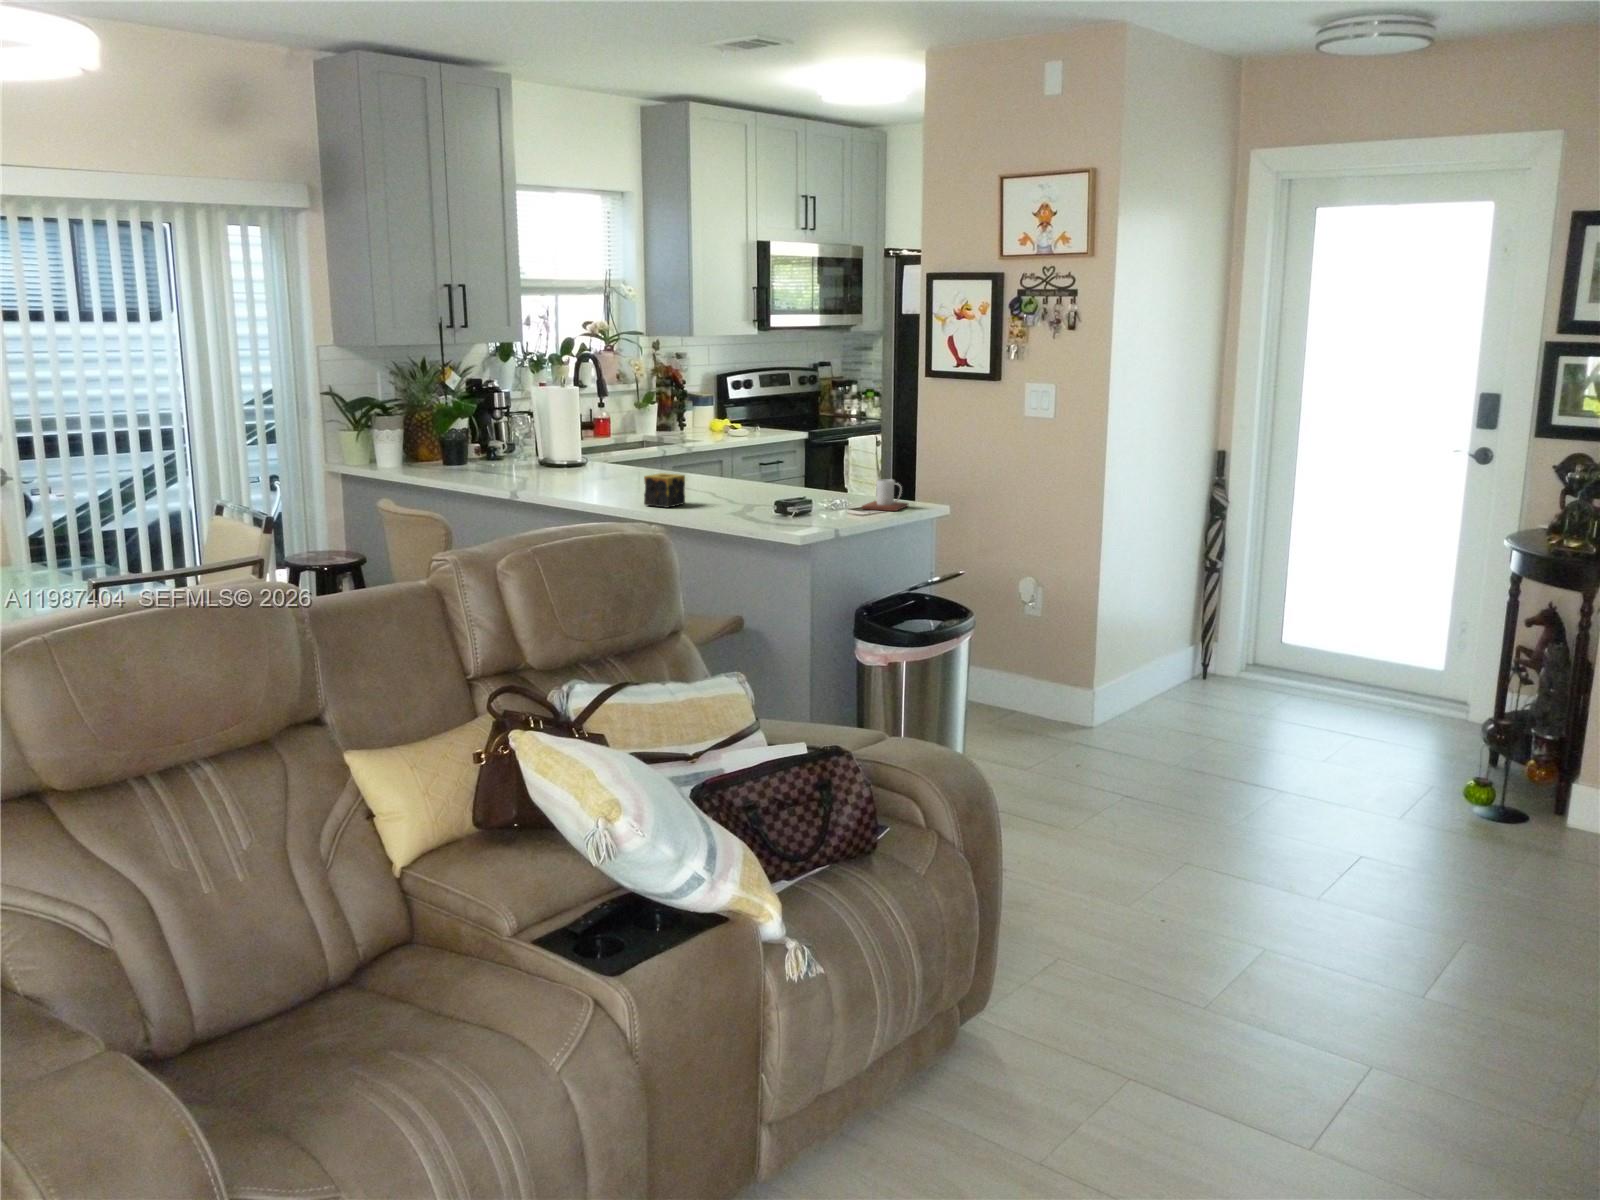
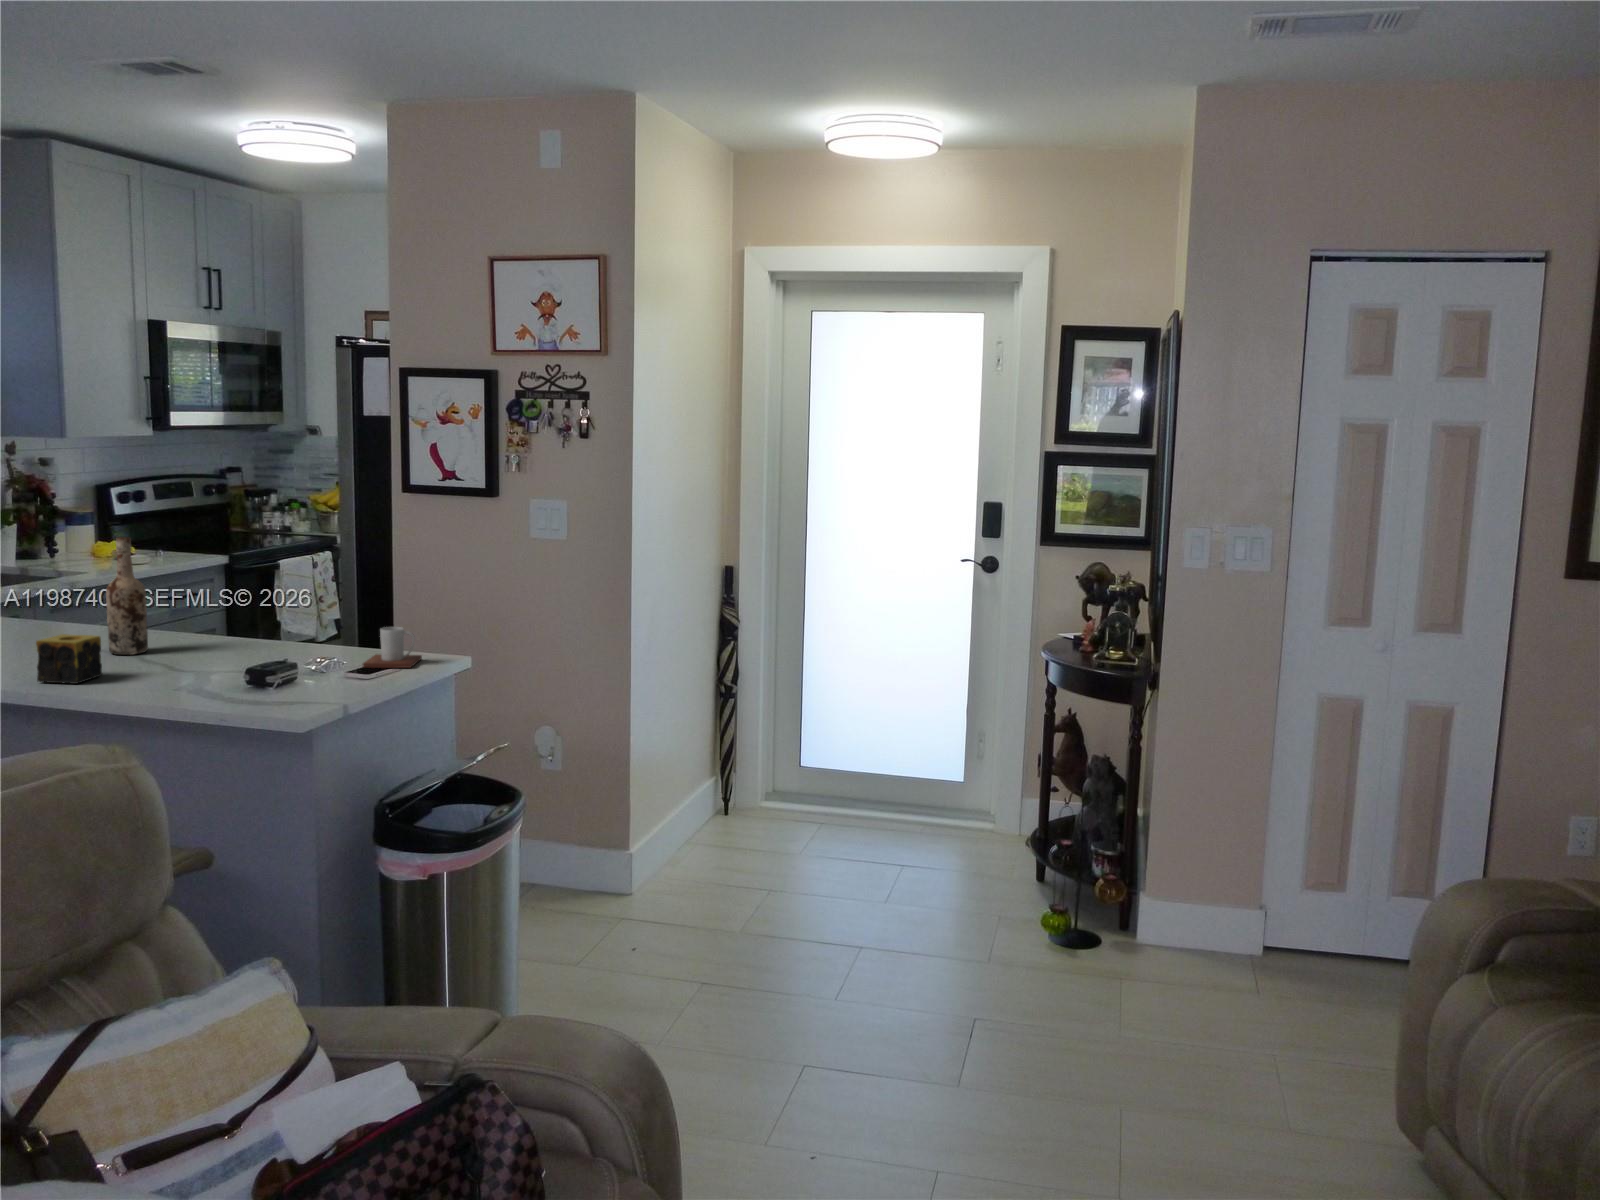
wine bottle: none [695,406,721,493] -> present [106,537,148,655]

